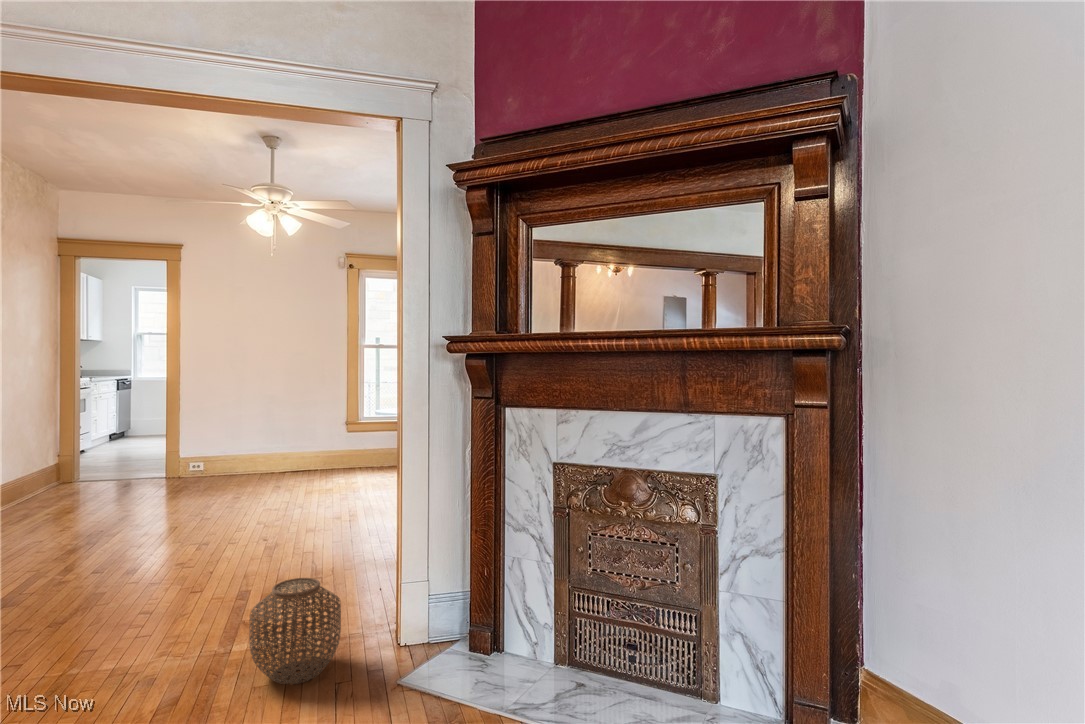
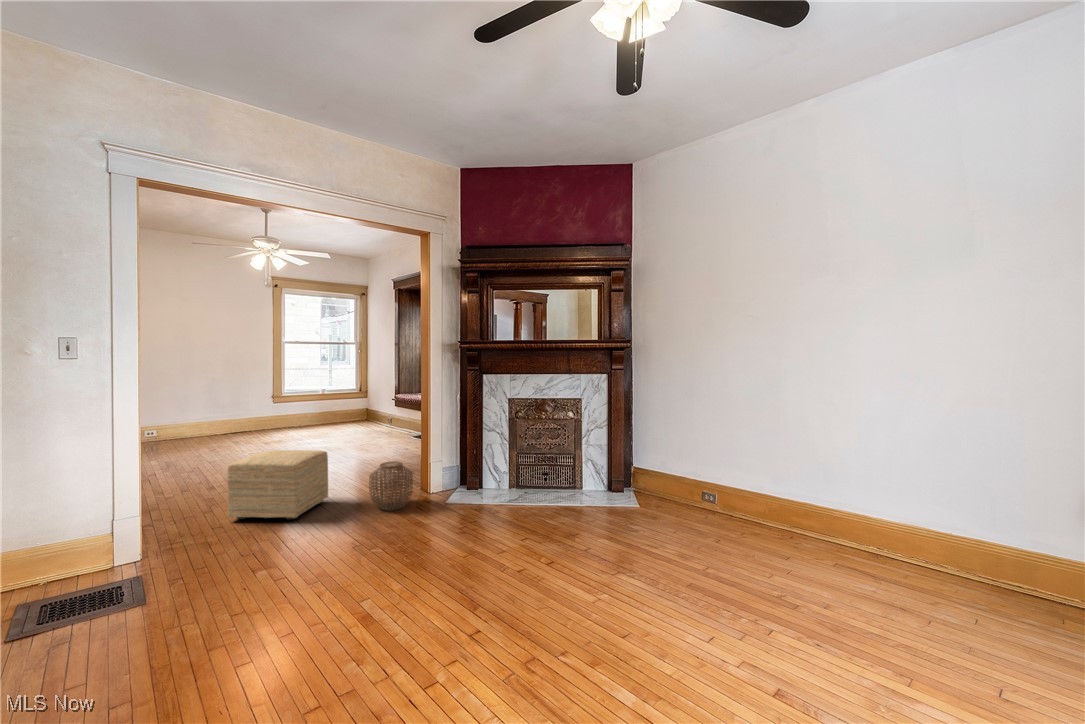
ottoman: none [35,528,224,675] -> present [227,450,328,520]

